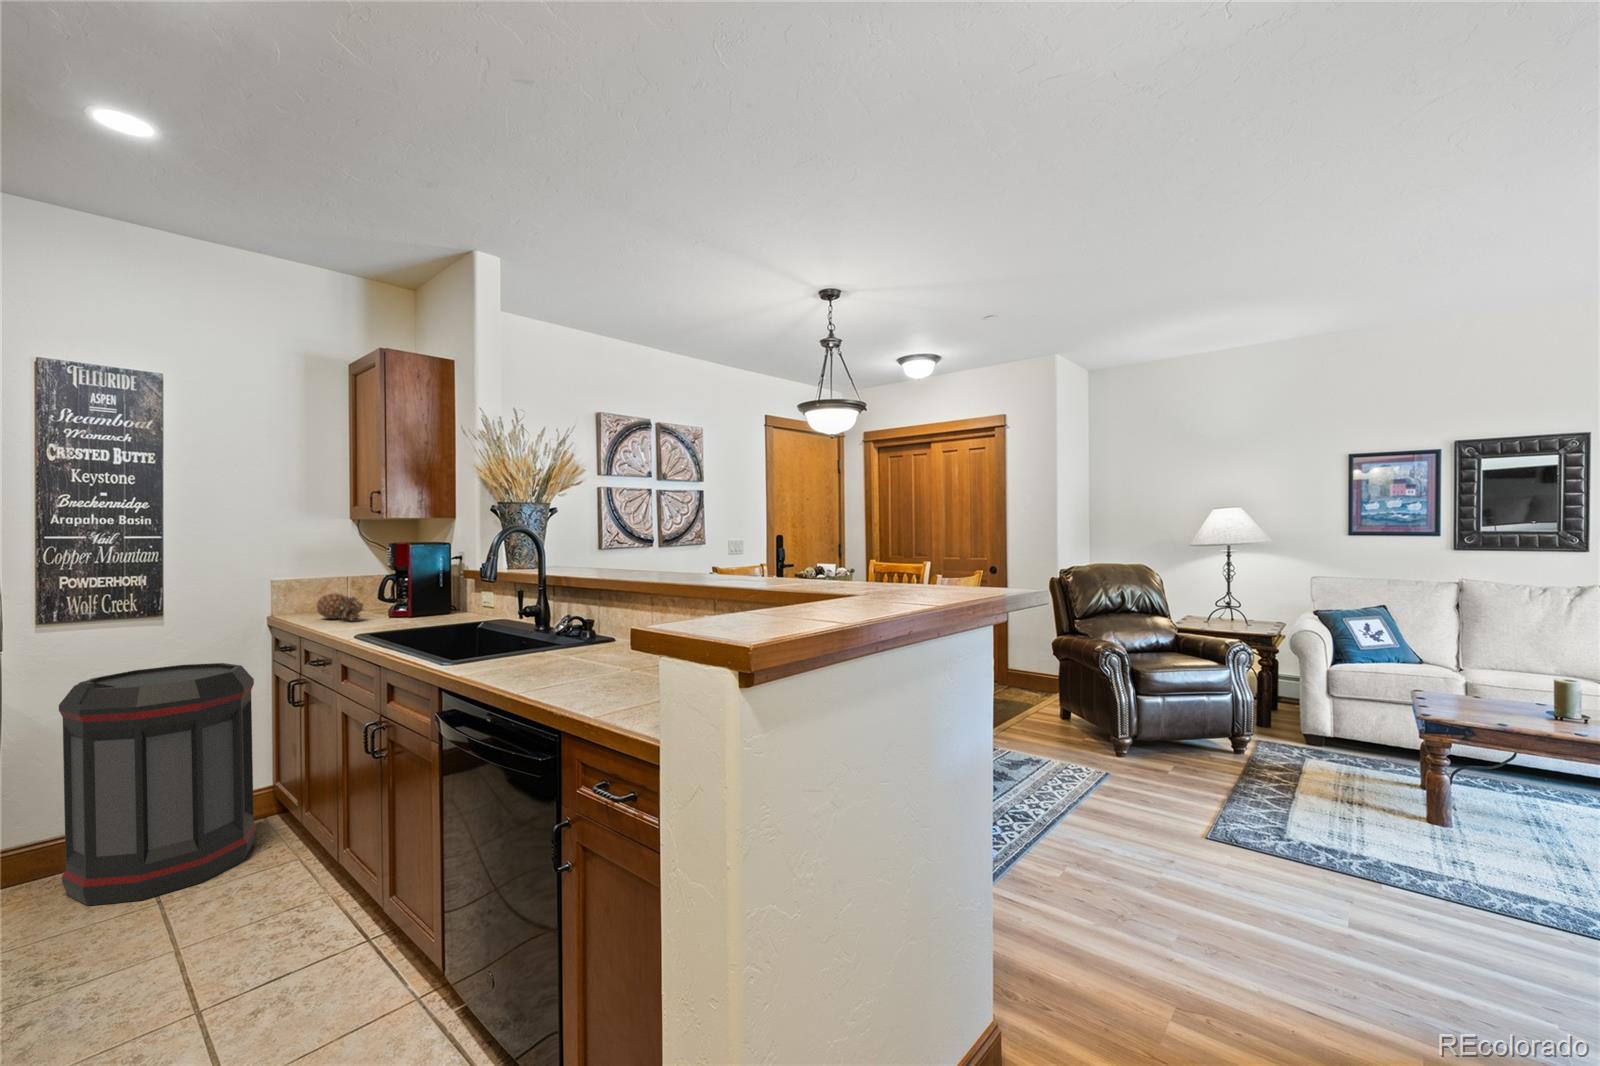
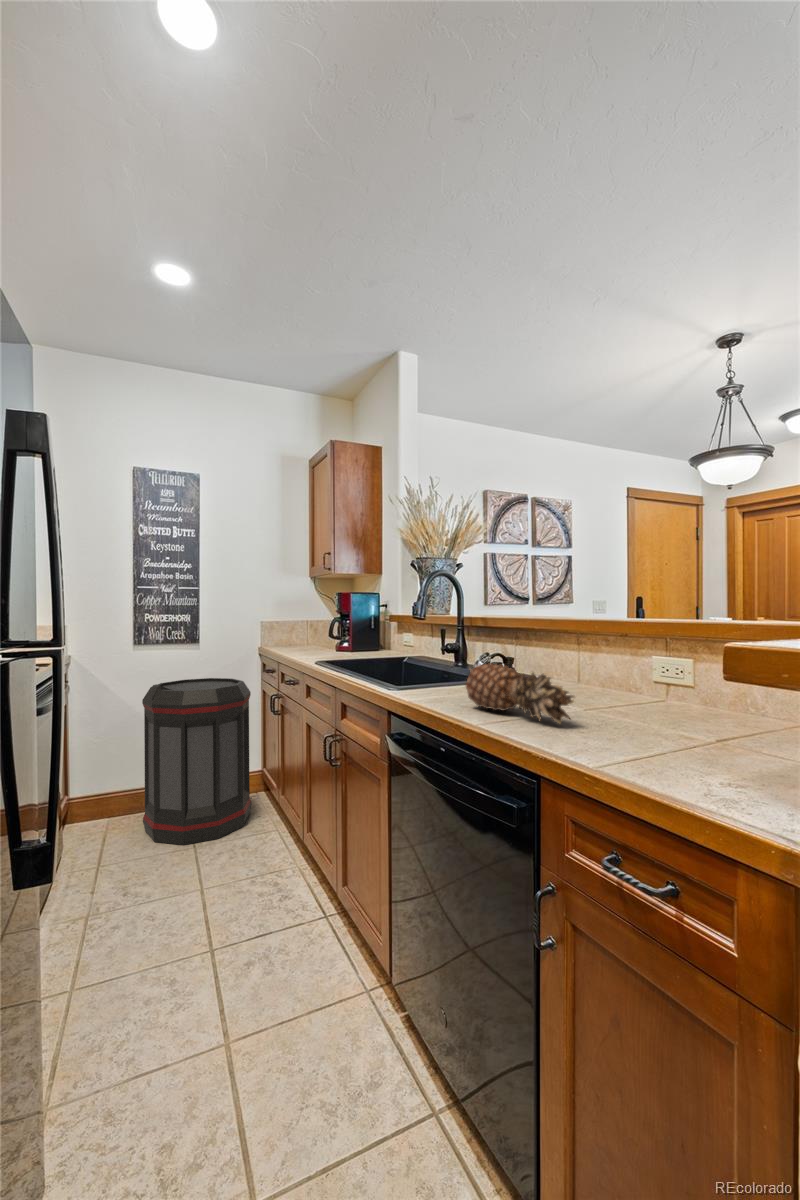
fruit: present [317,593,364,621] -> present [466,663,574,723]

